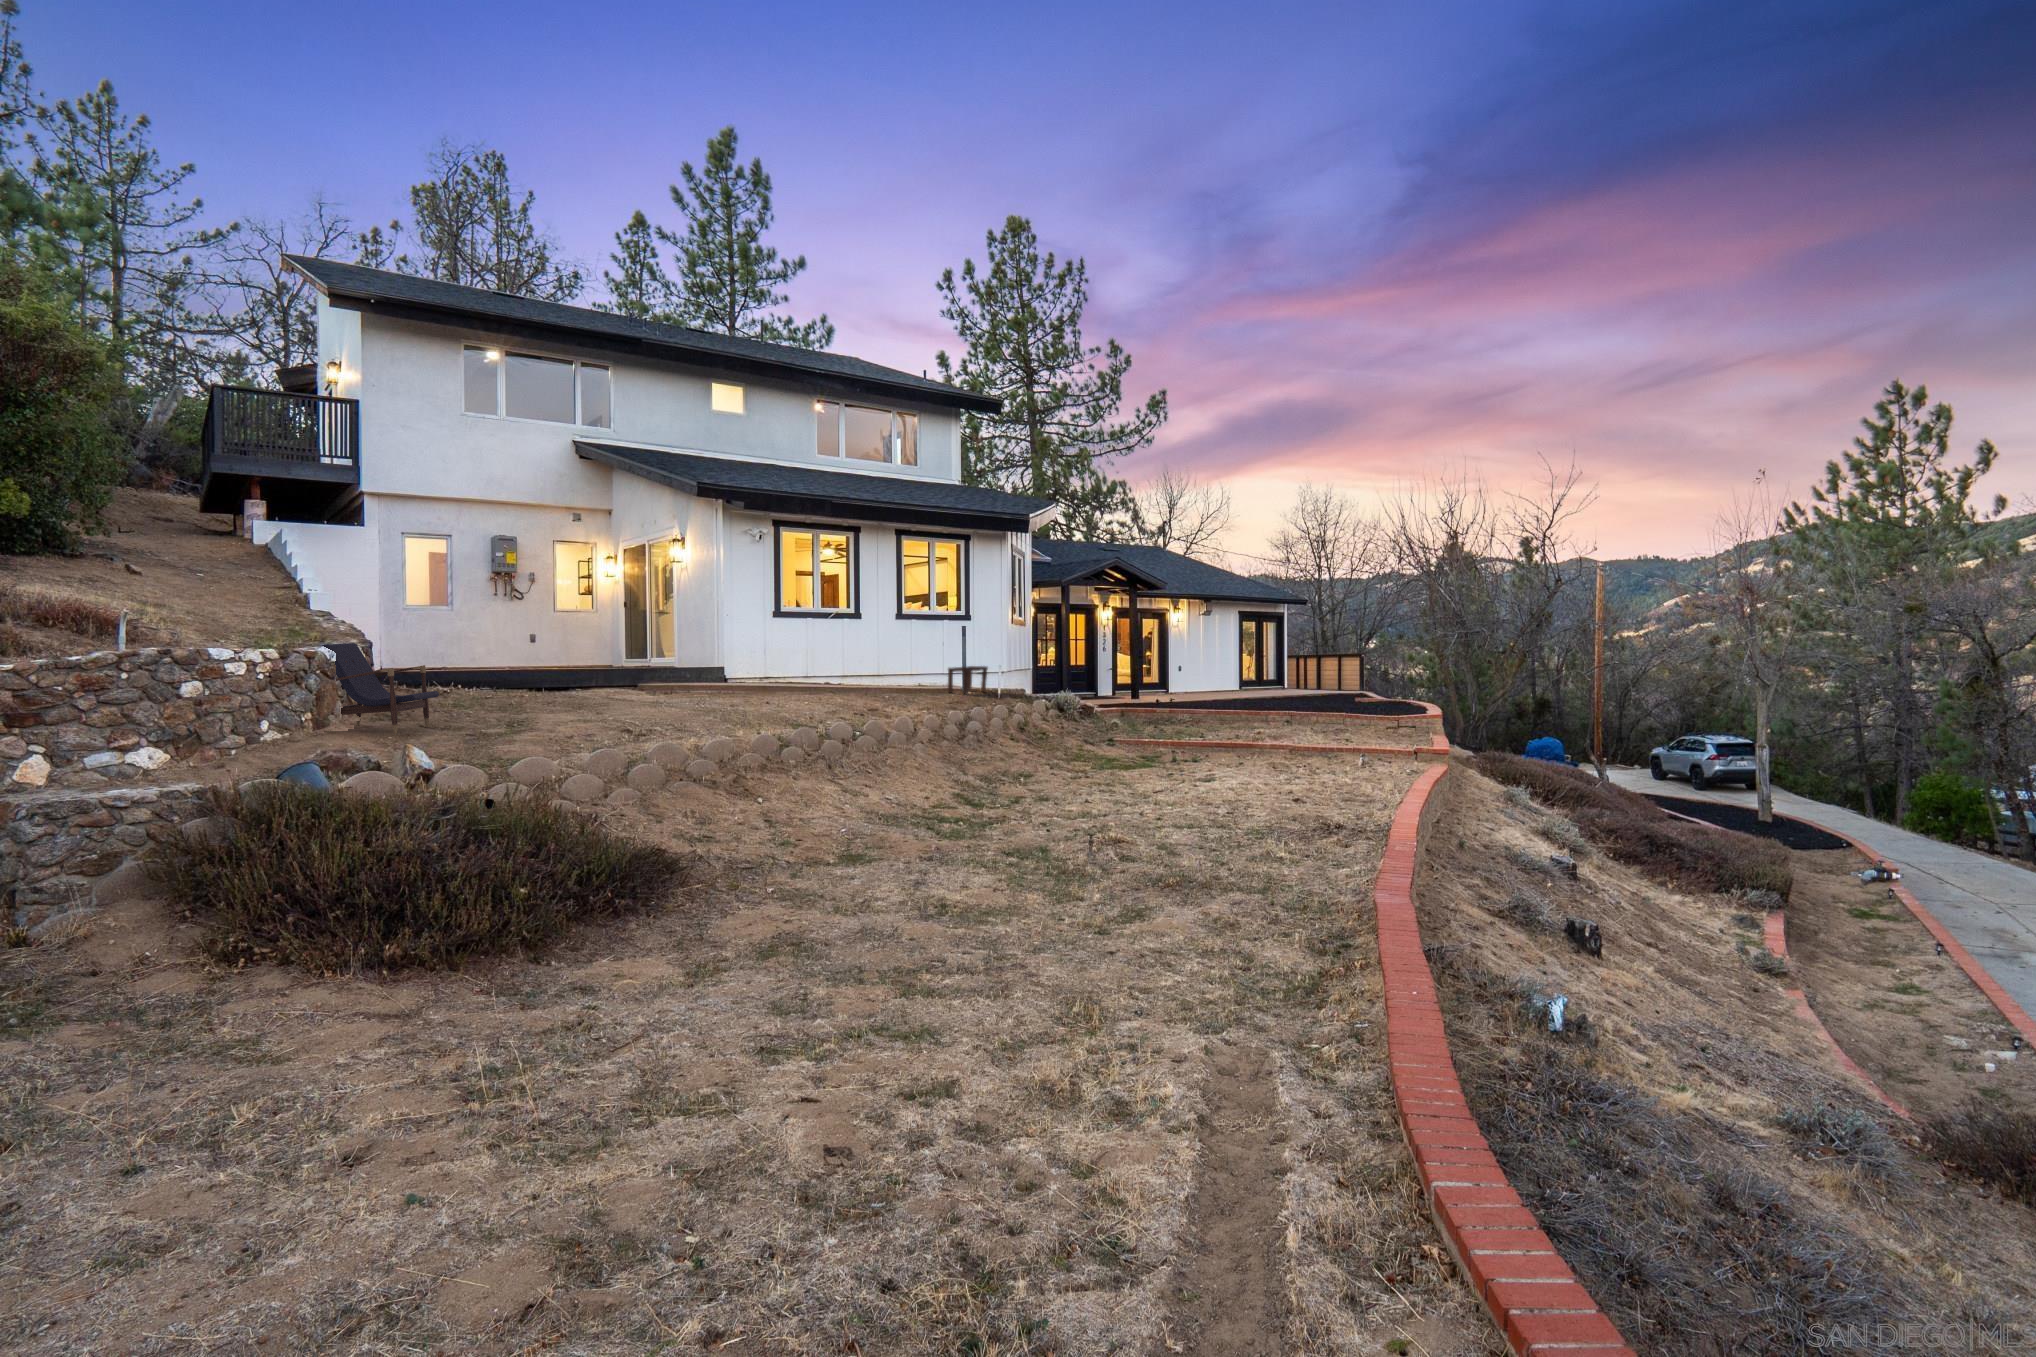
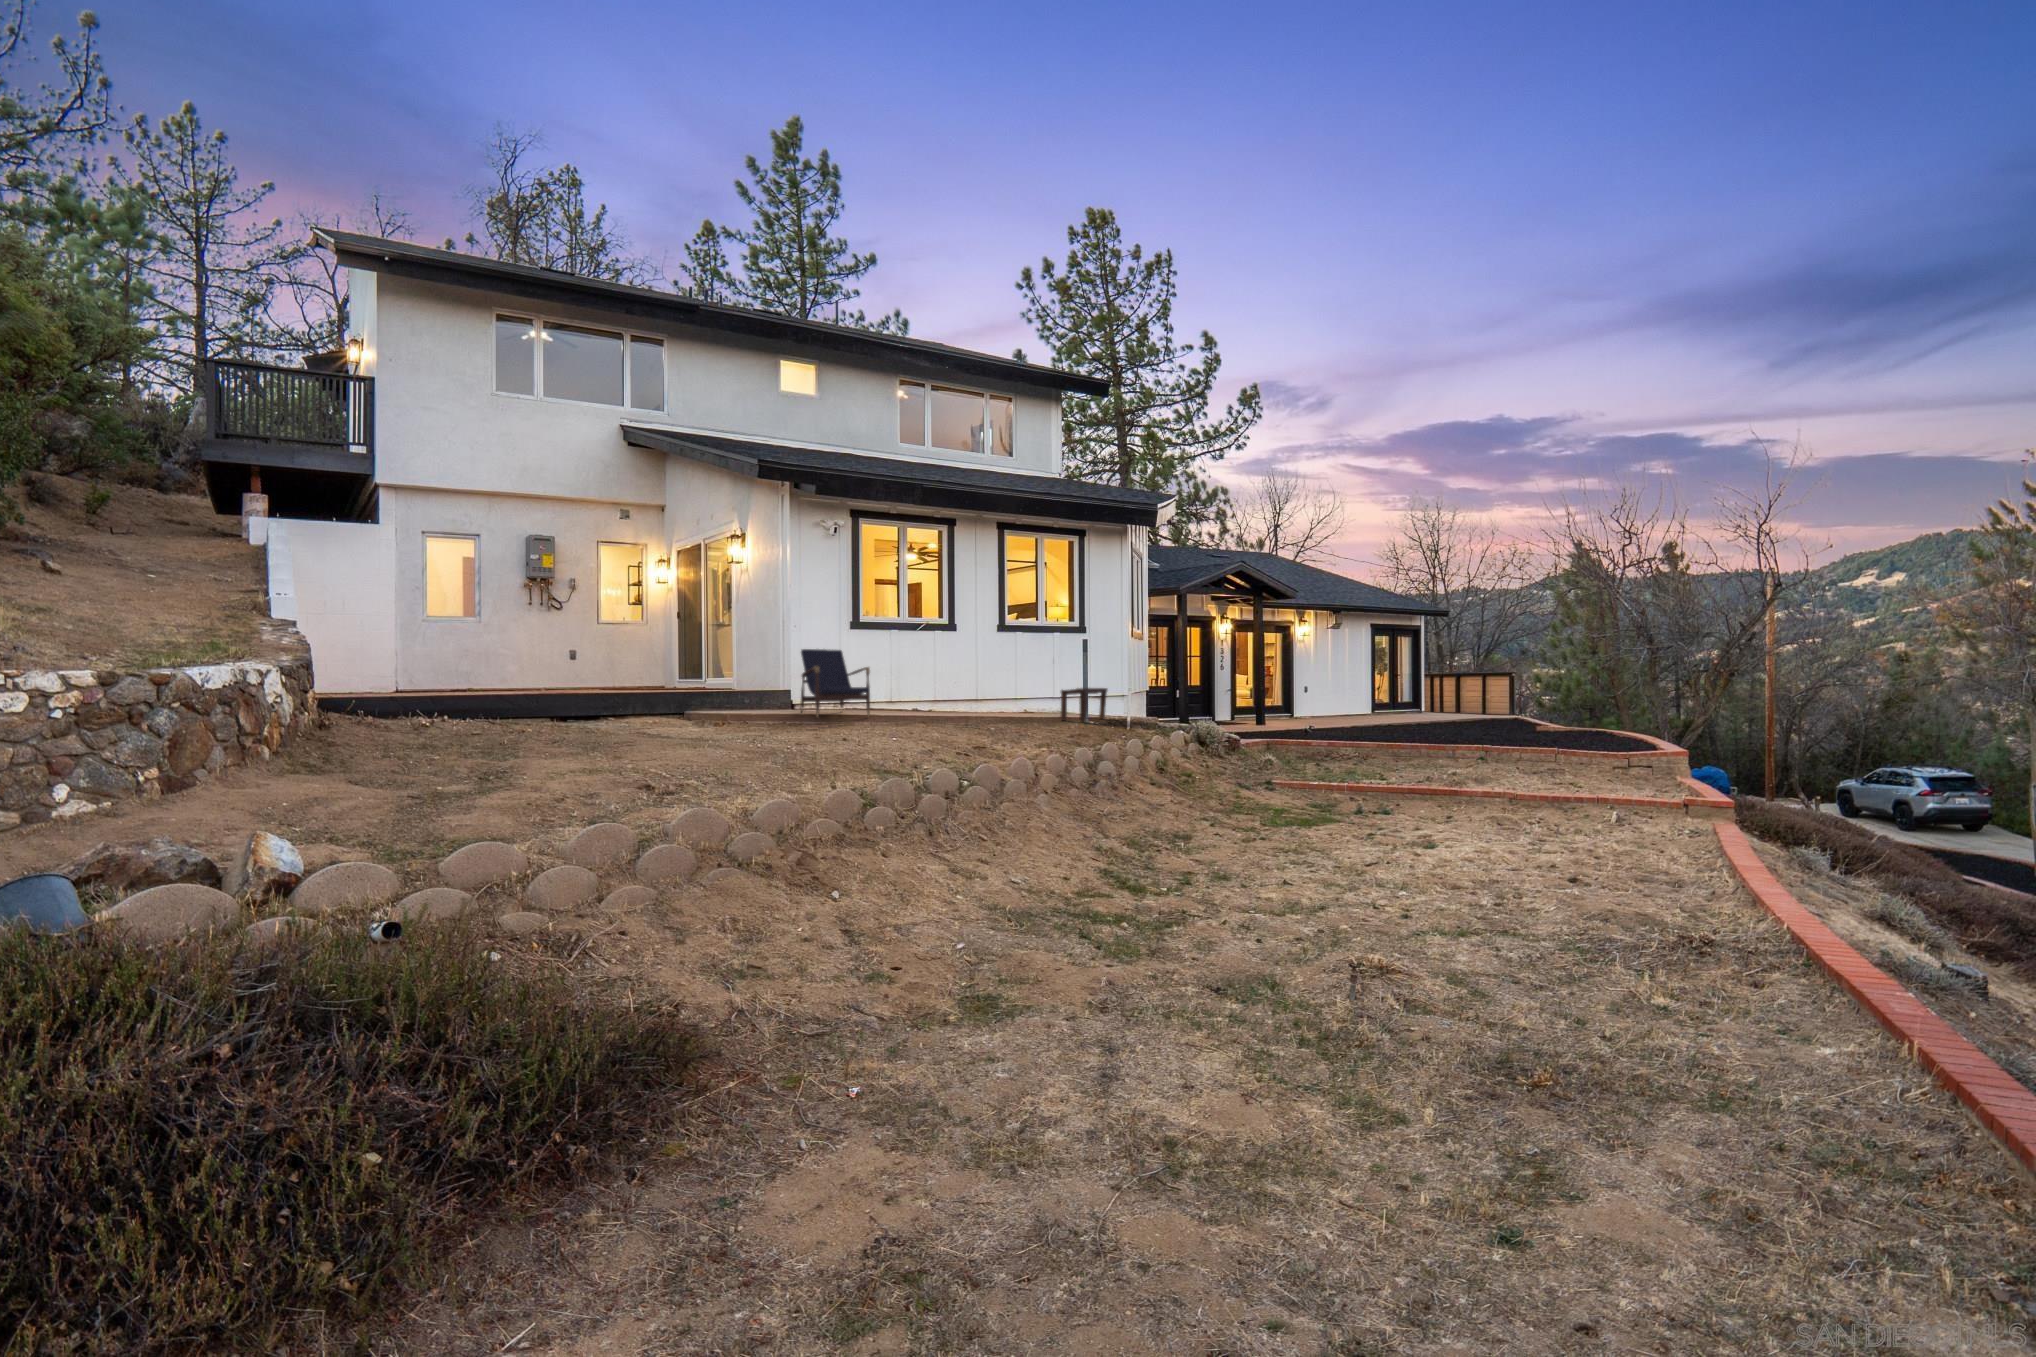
lounge chair: present [322,643,439,735] -> present [801,649,870,717]

